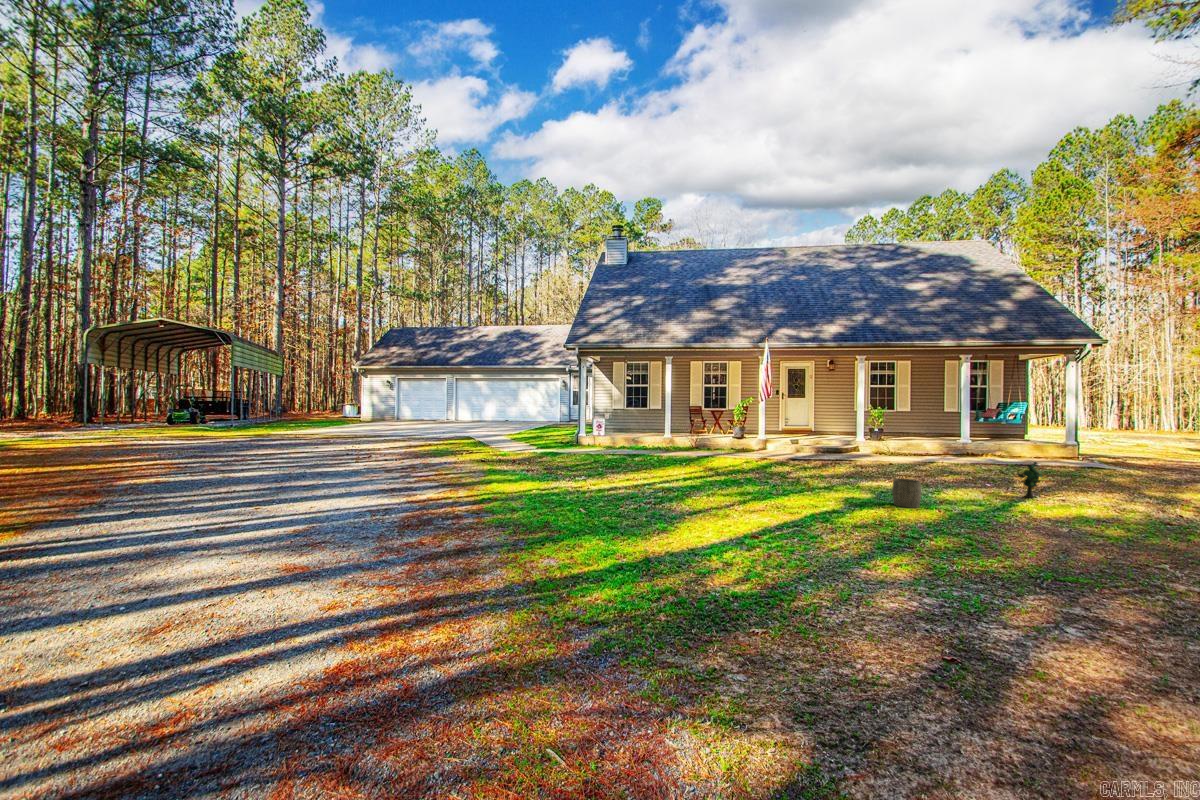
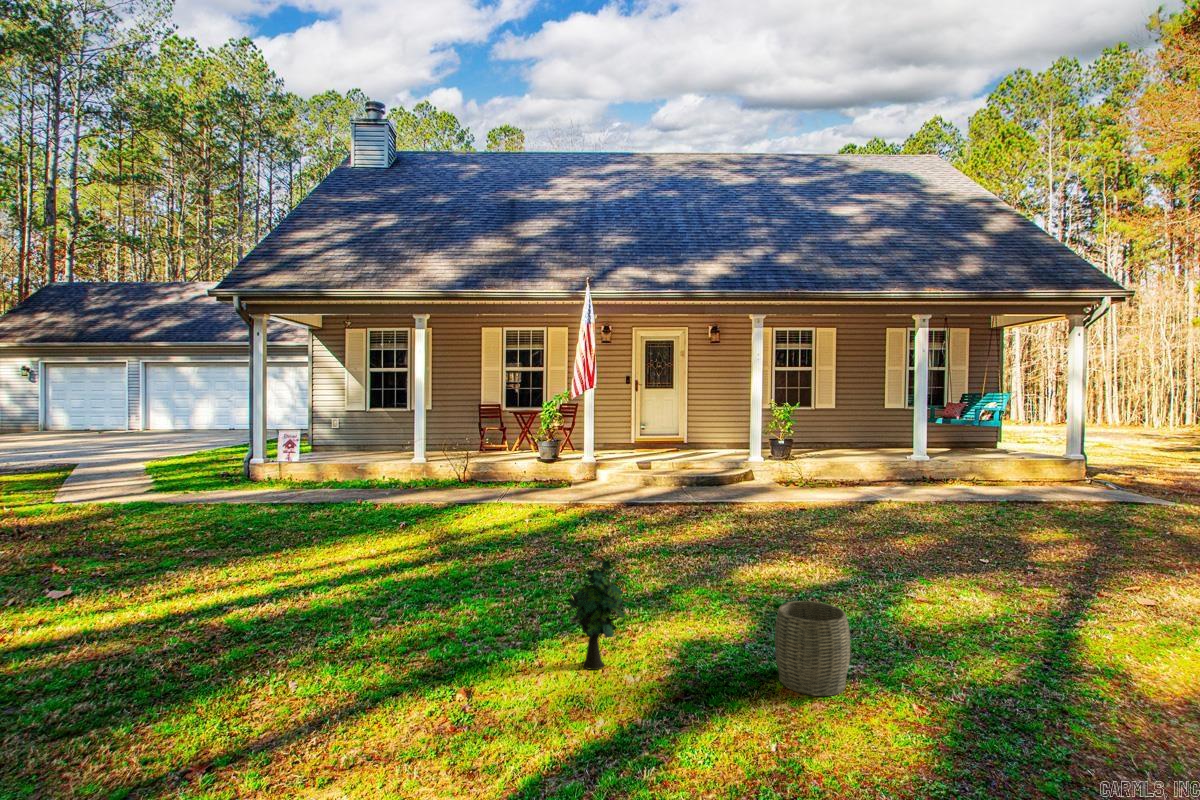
decorative plant: present [1018,462,1042,498] -> present [564,561,625,670]

